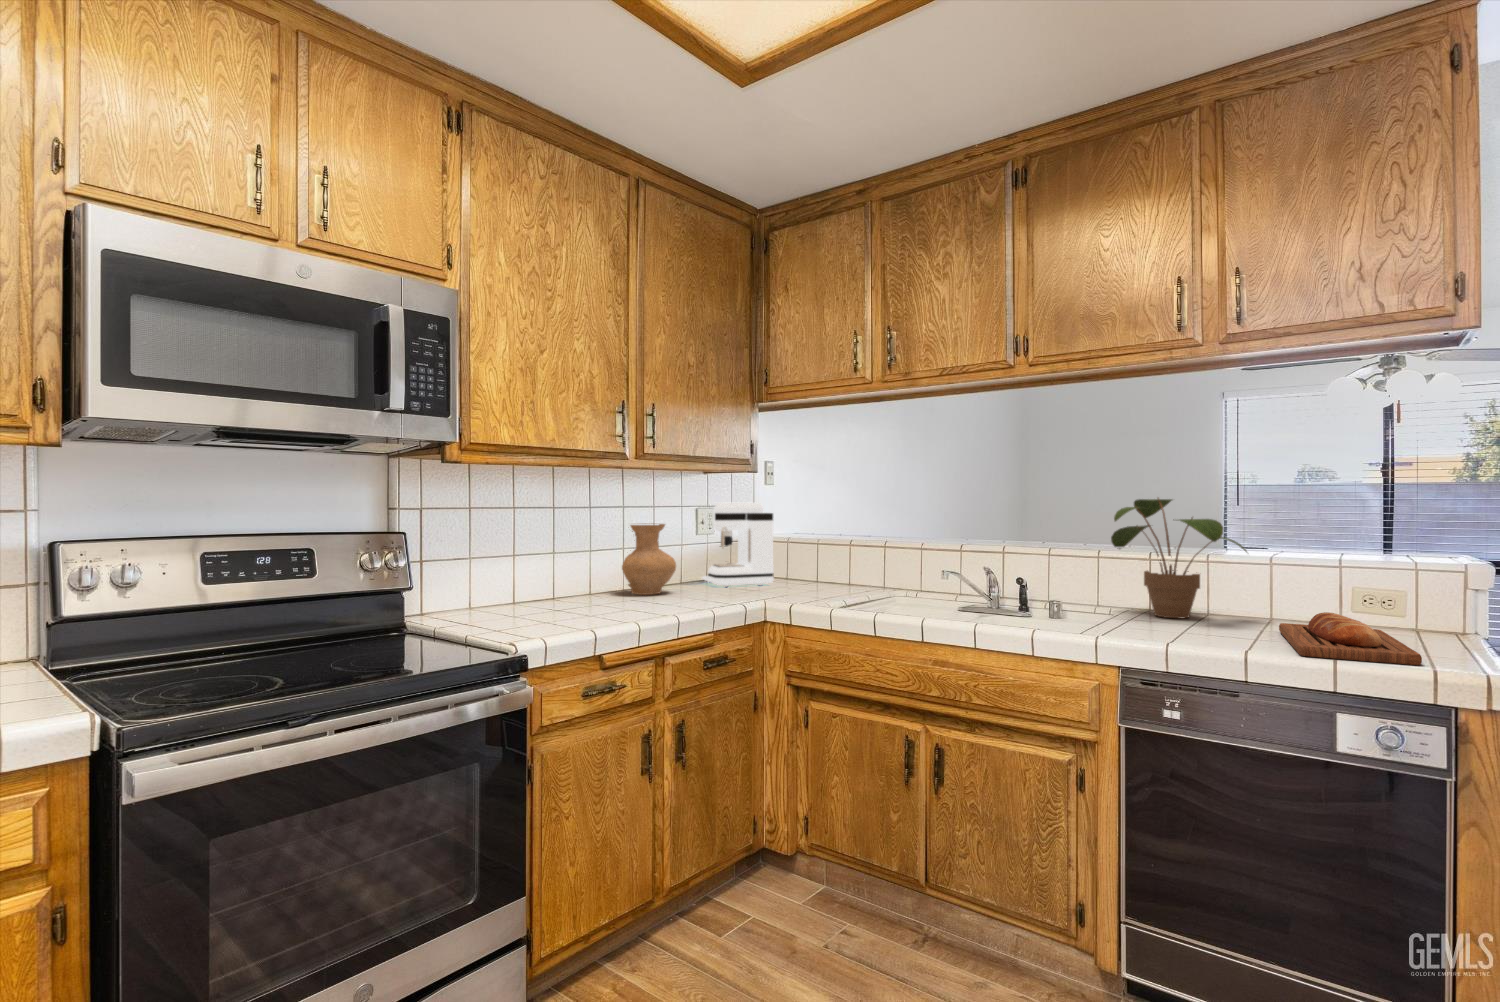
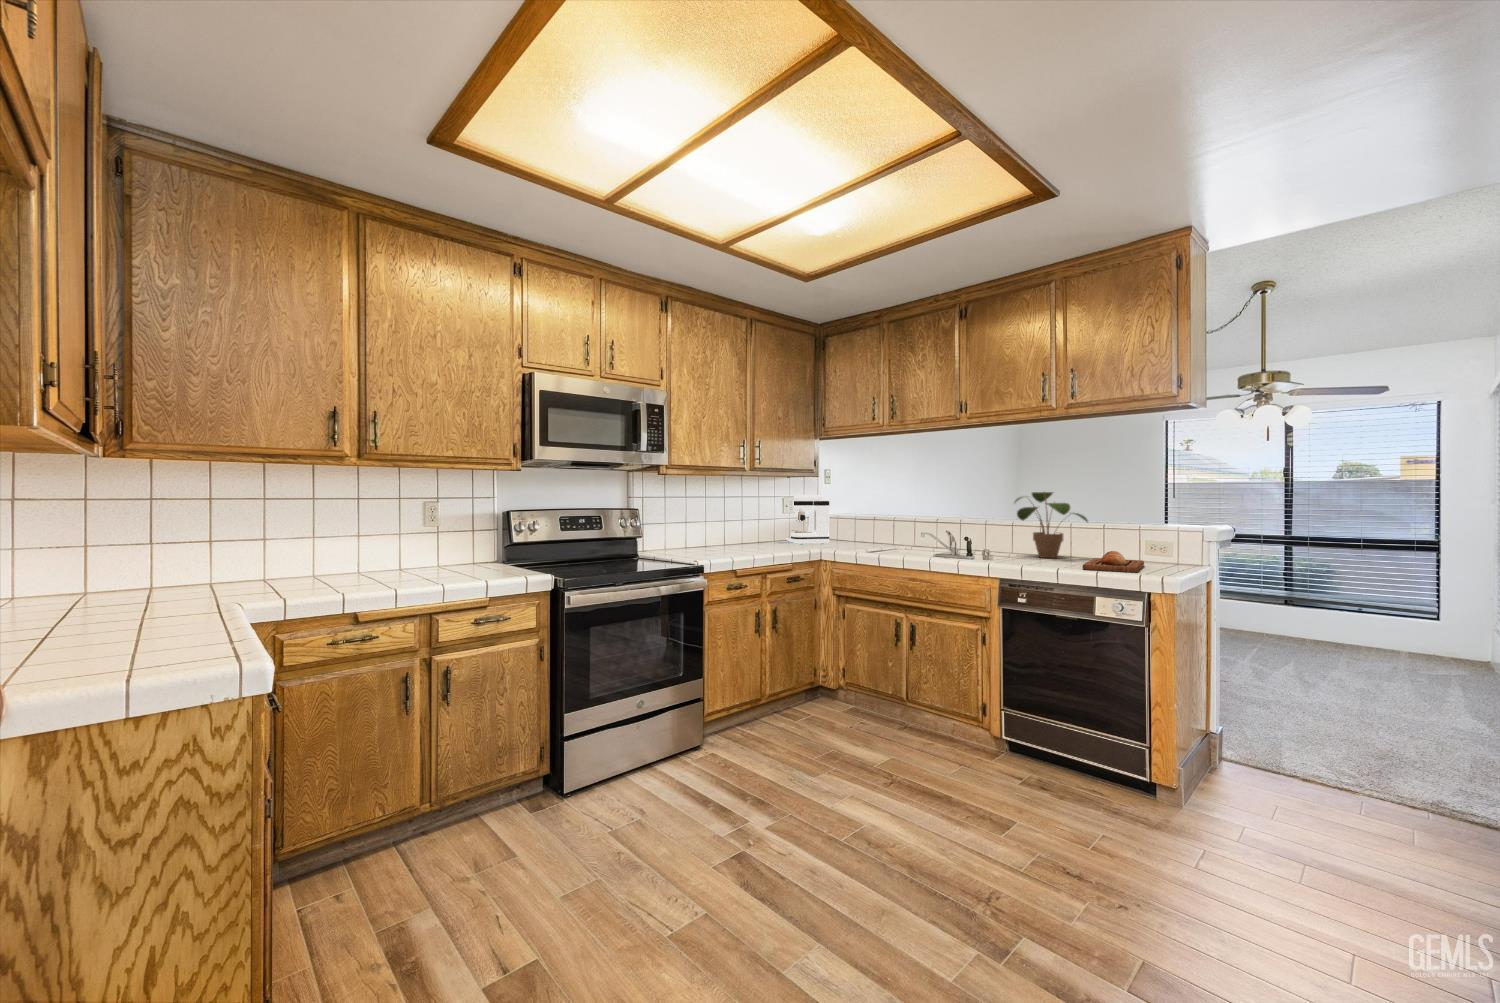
vase: present [622,524,676,595] -> none [738,507,772,547]

